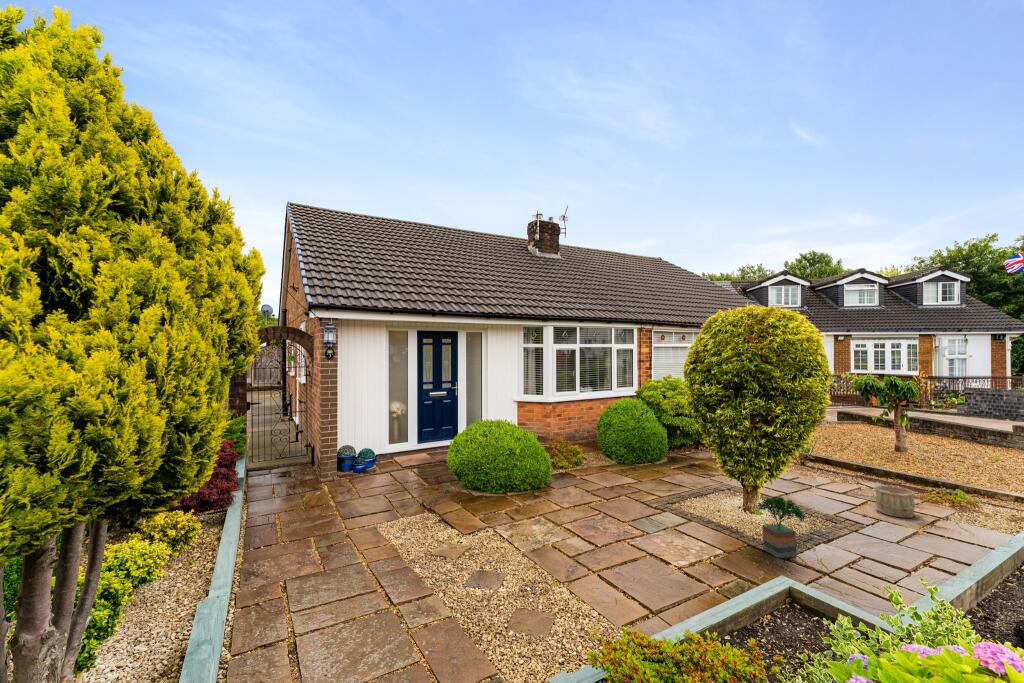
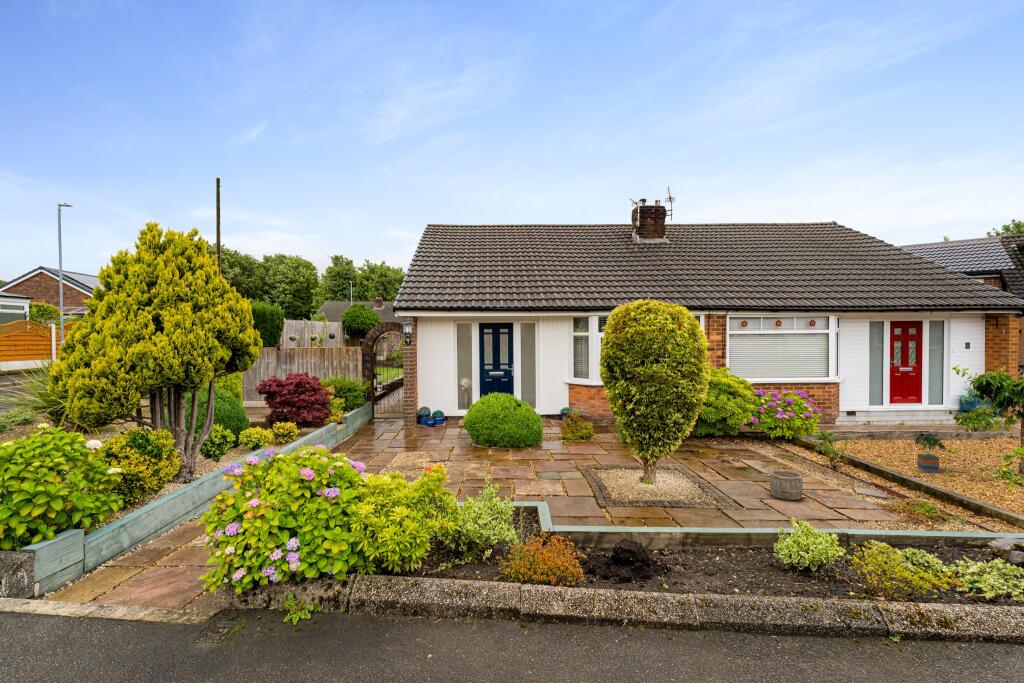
potted tree: present [757,496,805,558] -> present [914,436,946,473]

